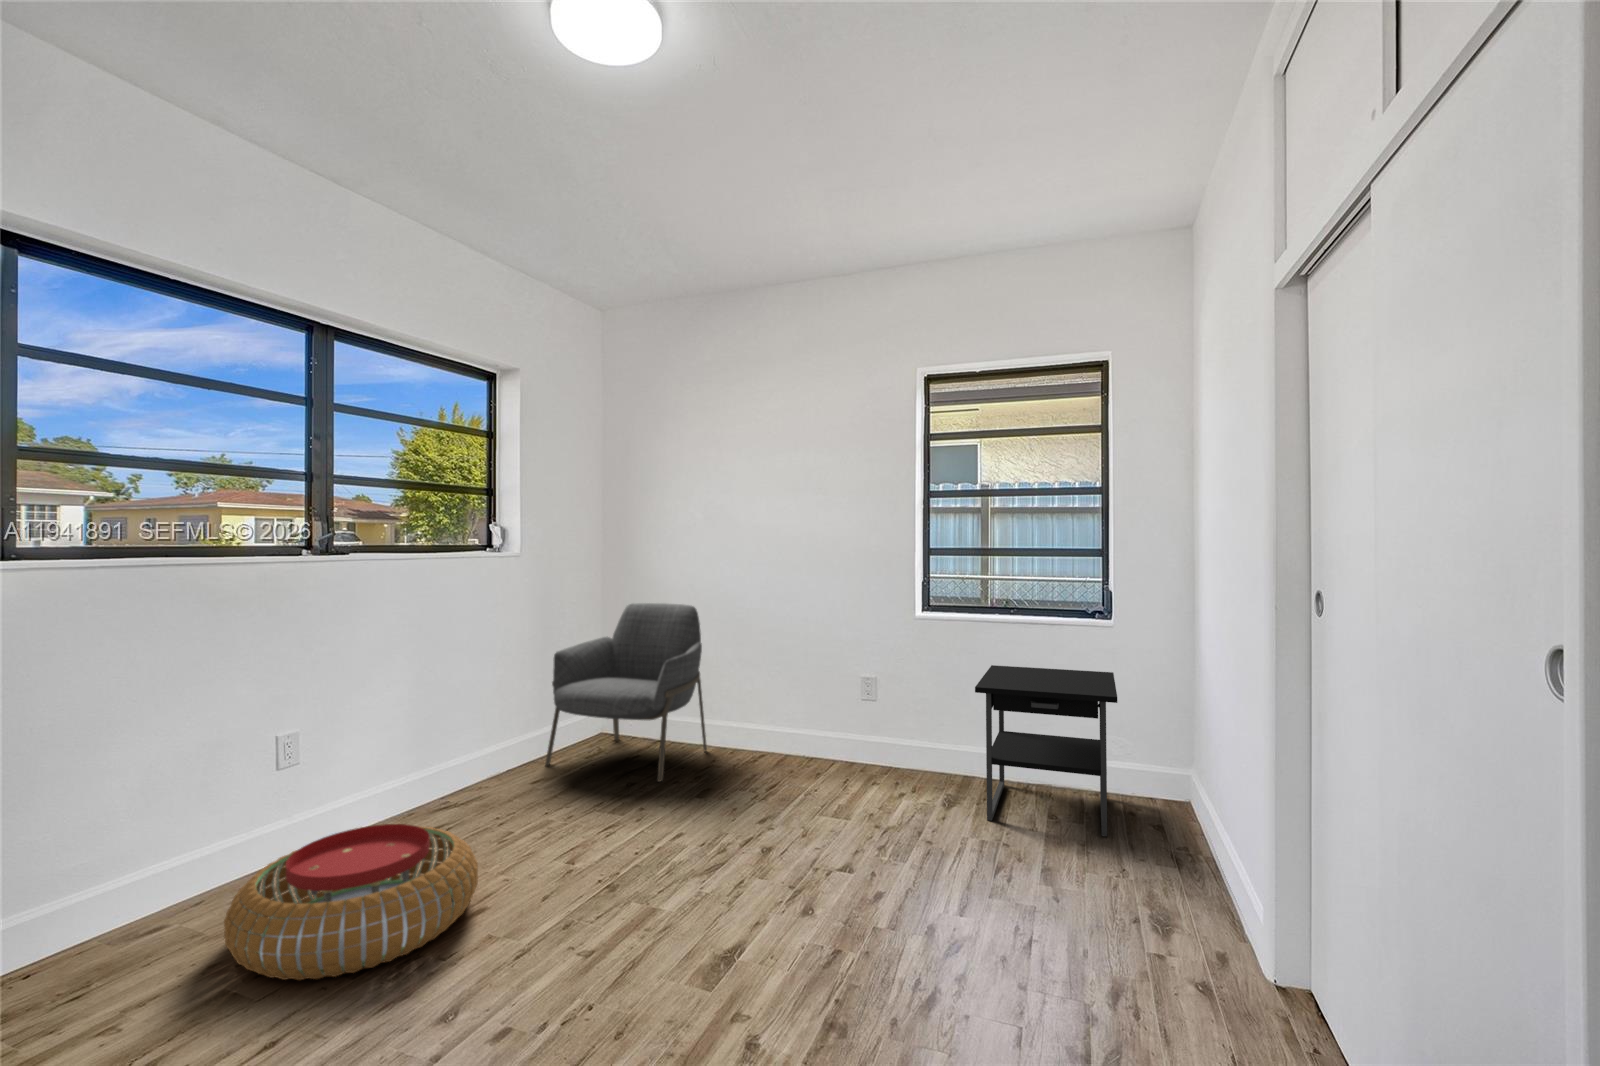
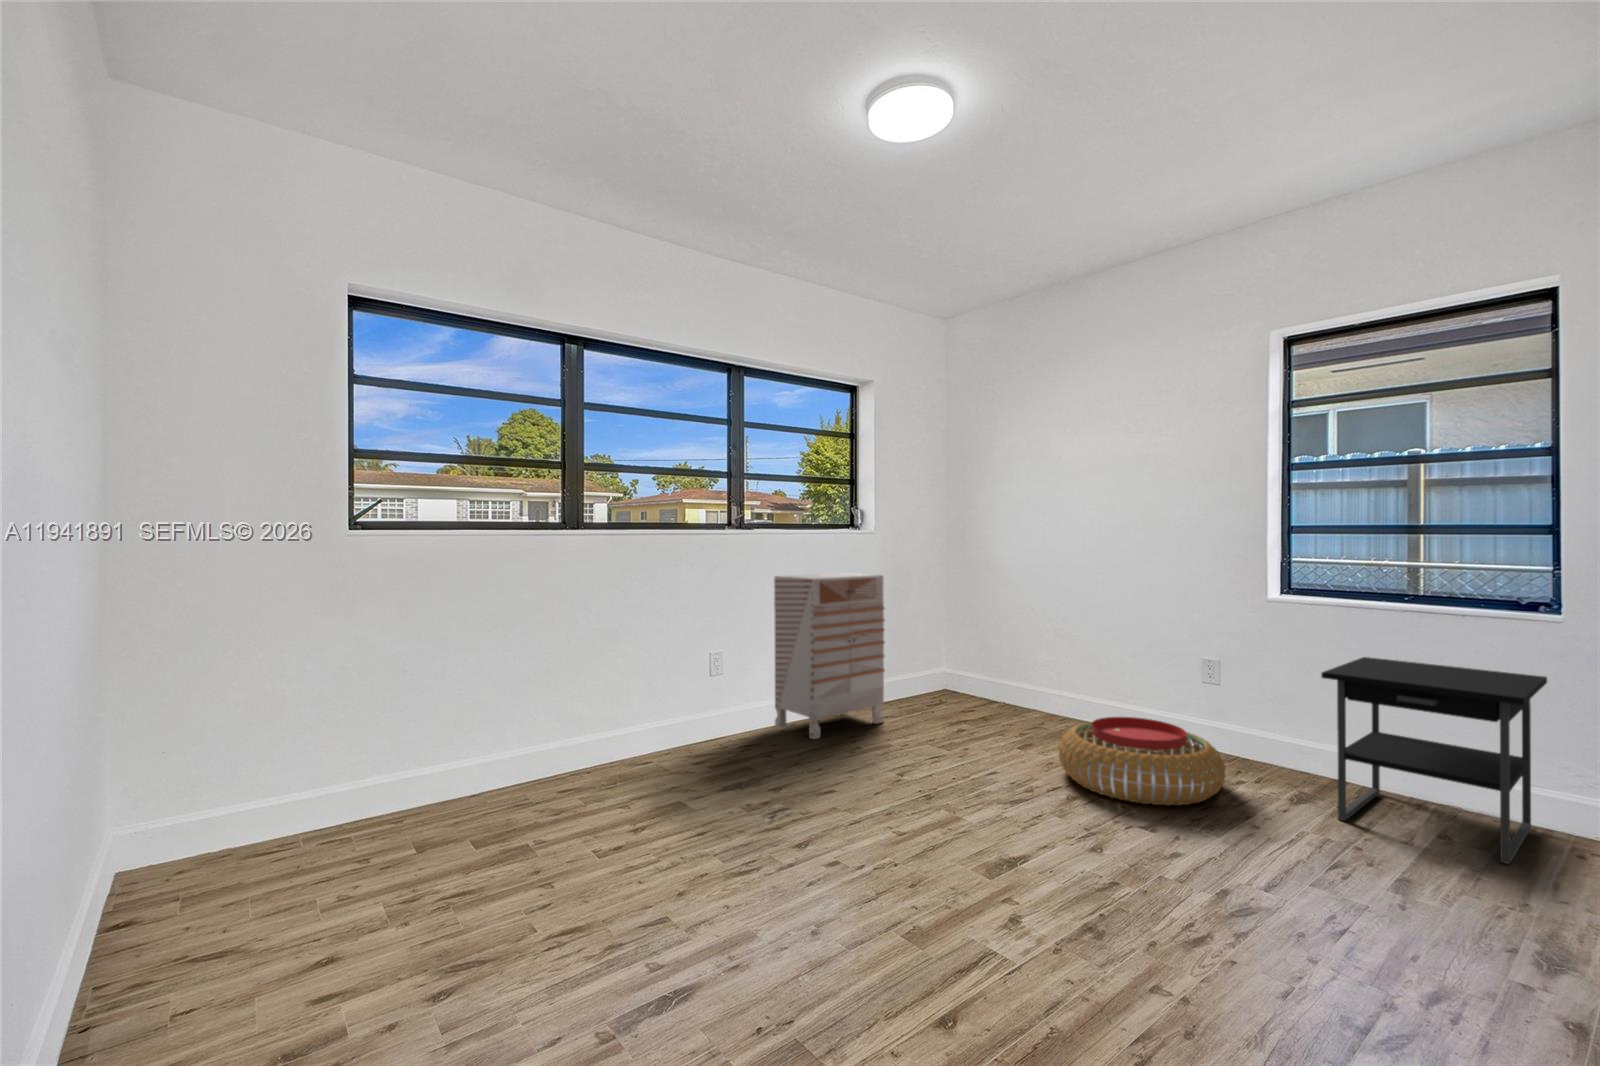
armchair: present [545,603,707,782] -> none [897,578,1039,733]
dresser: none [379,607,534,832] -> present [774,573,885,739]
pouf: present [224,824,478,980] -> present [1058,717,1226,806]

